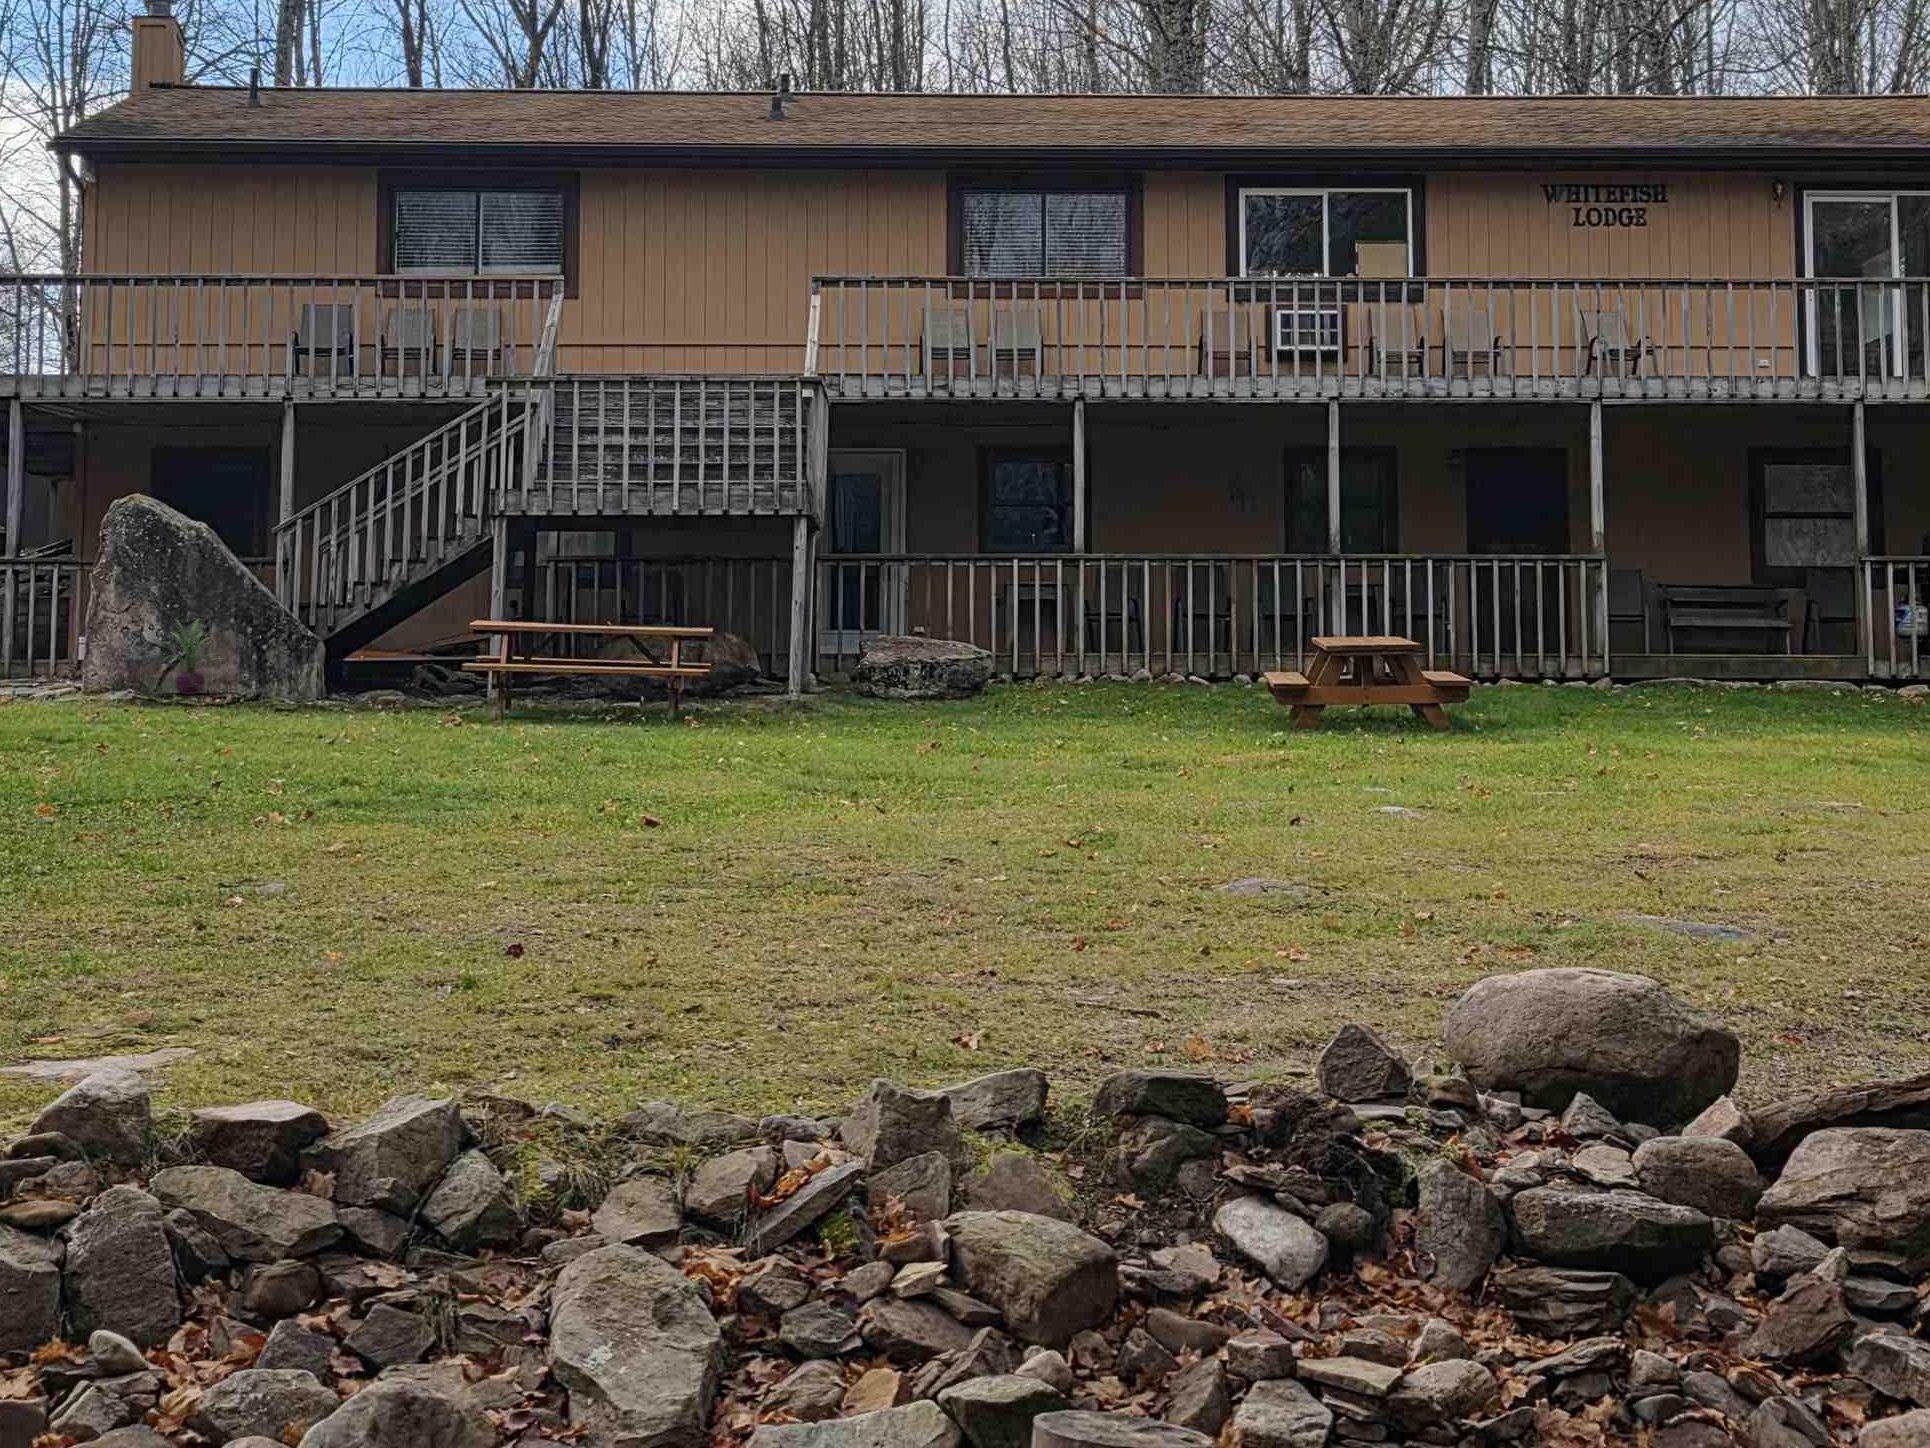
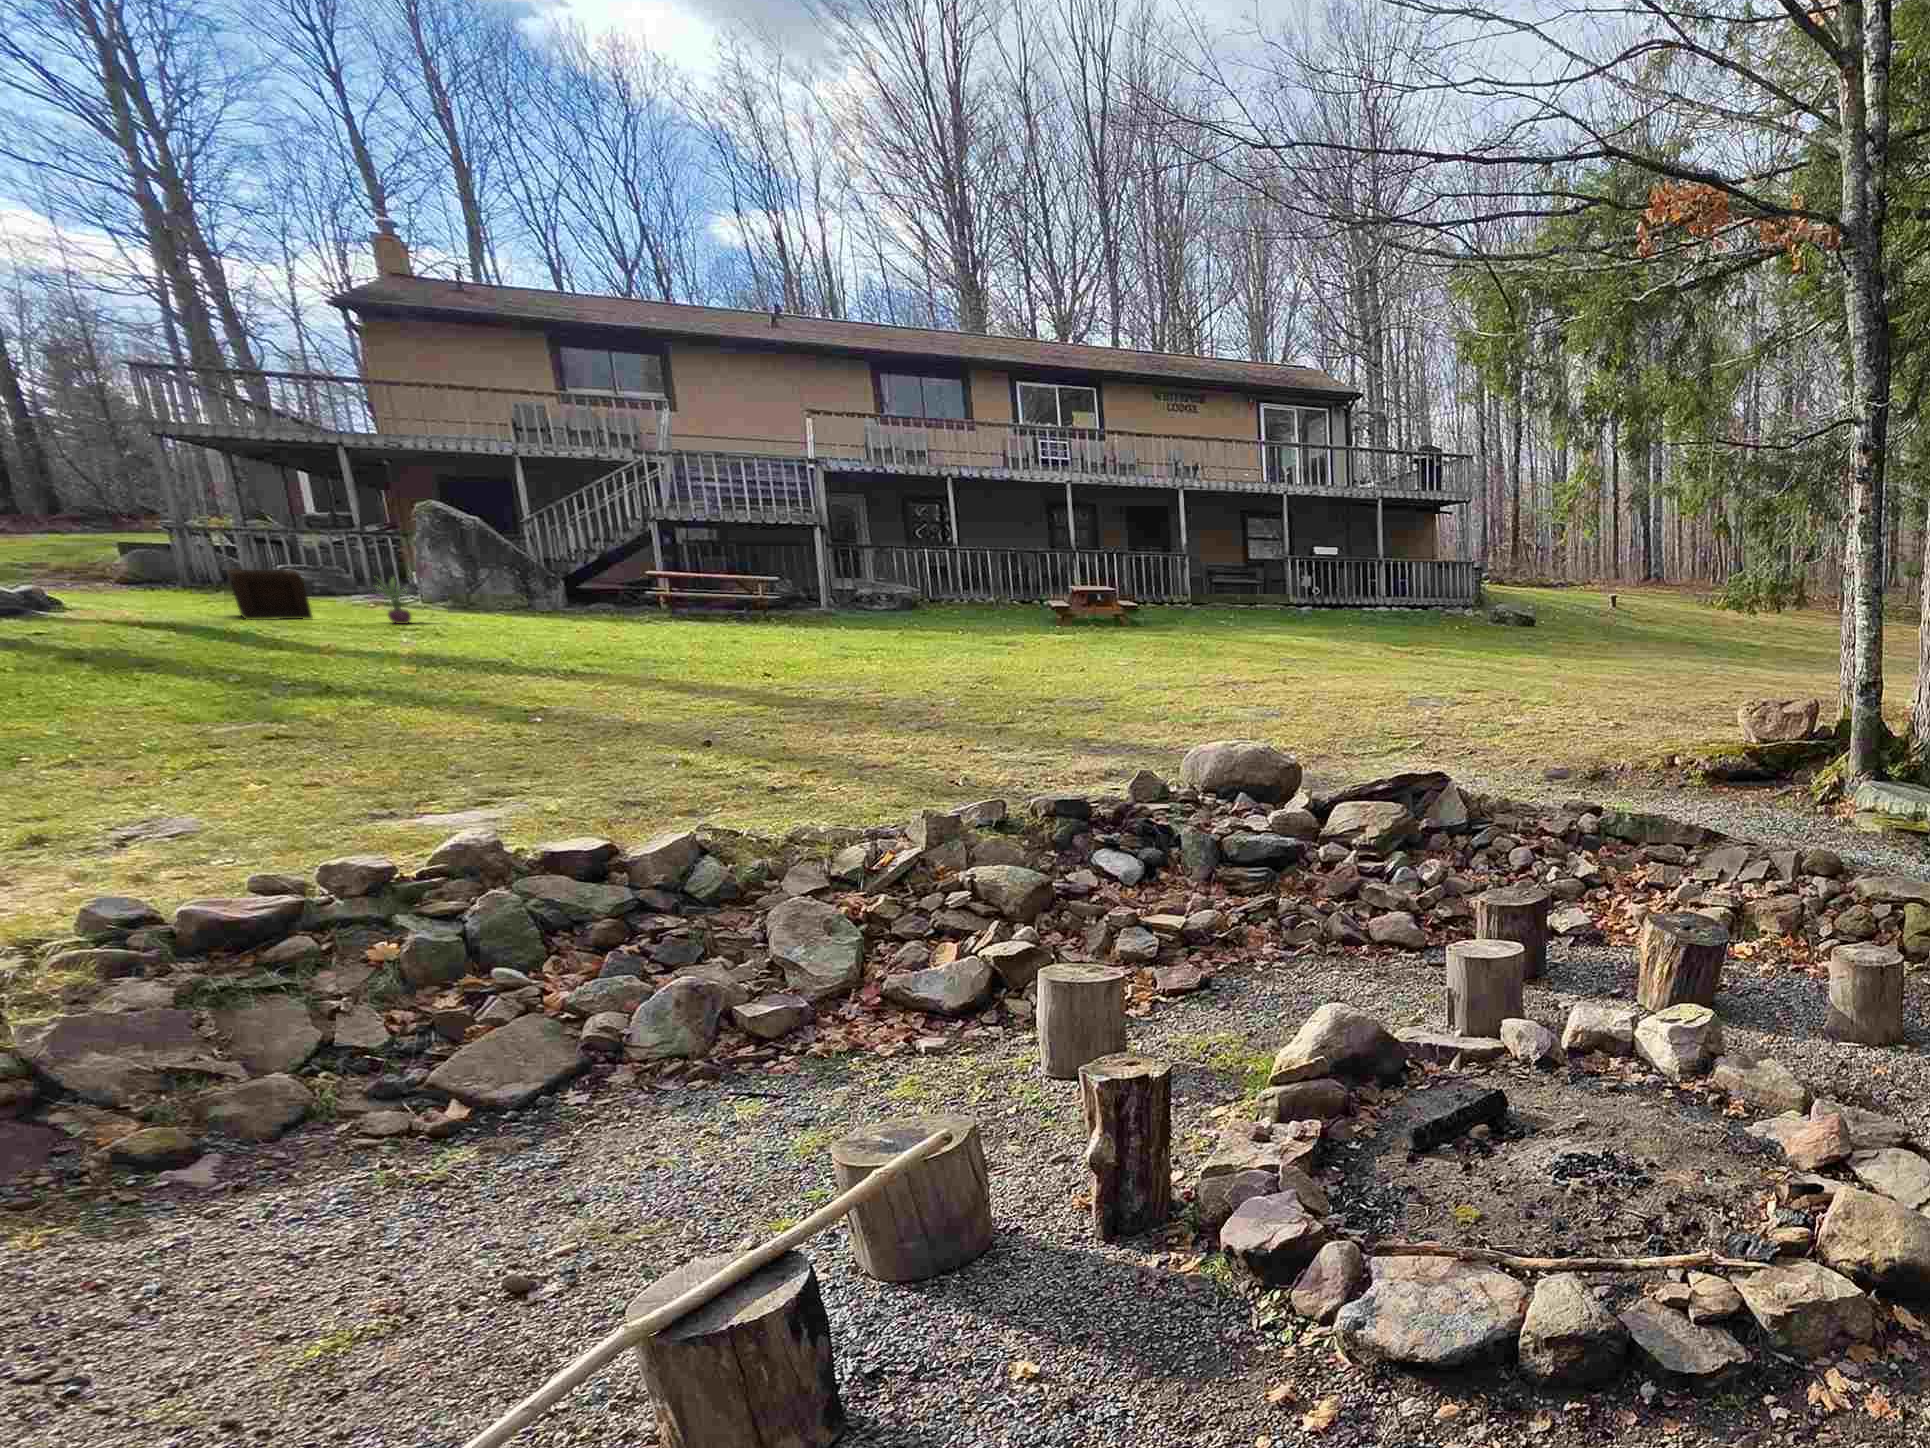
wooden crate: none [5,612,90,689] -> present [228,570,312,620]

